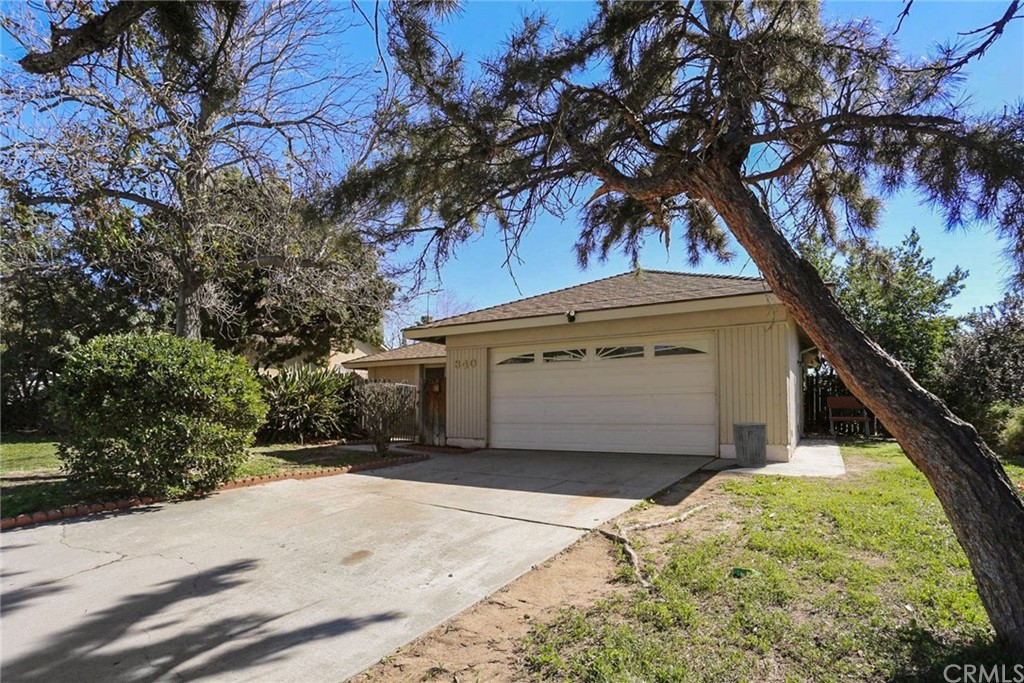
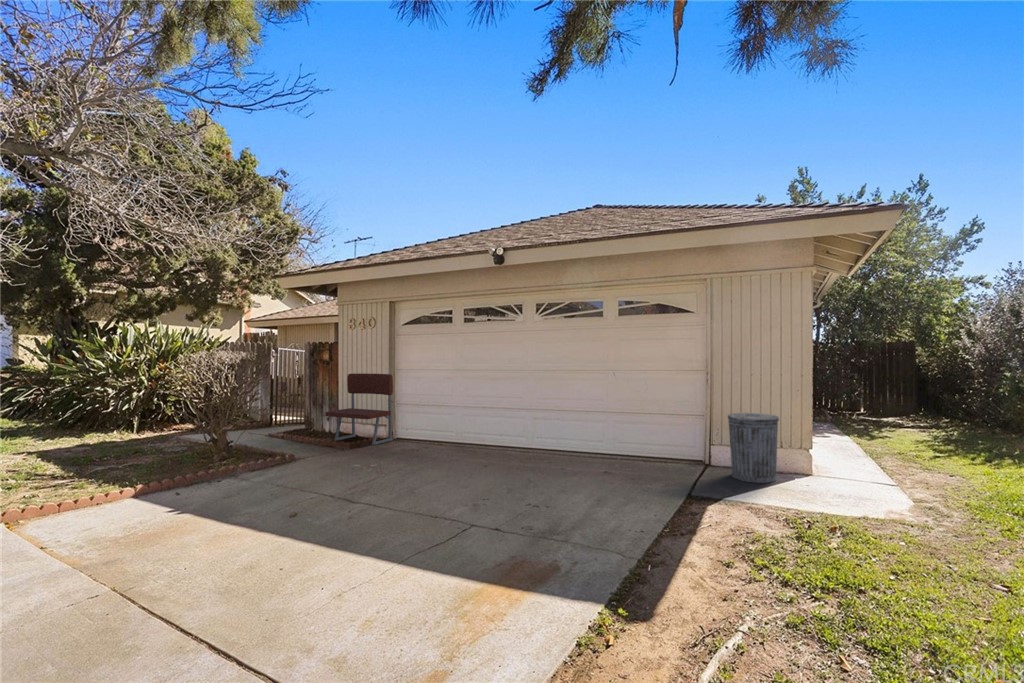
bench: present [827,397,871,436] -> present [325,373,393,445]

